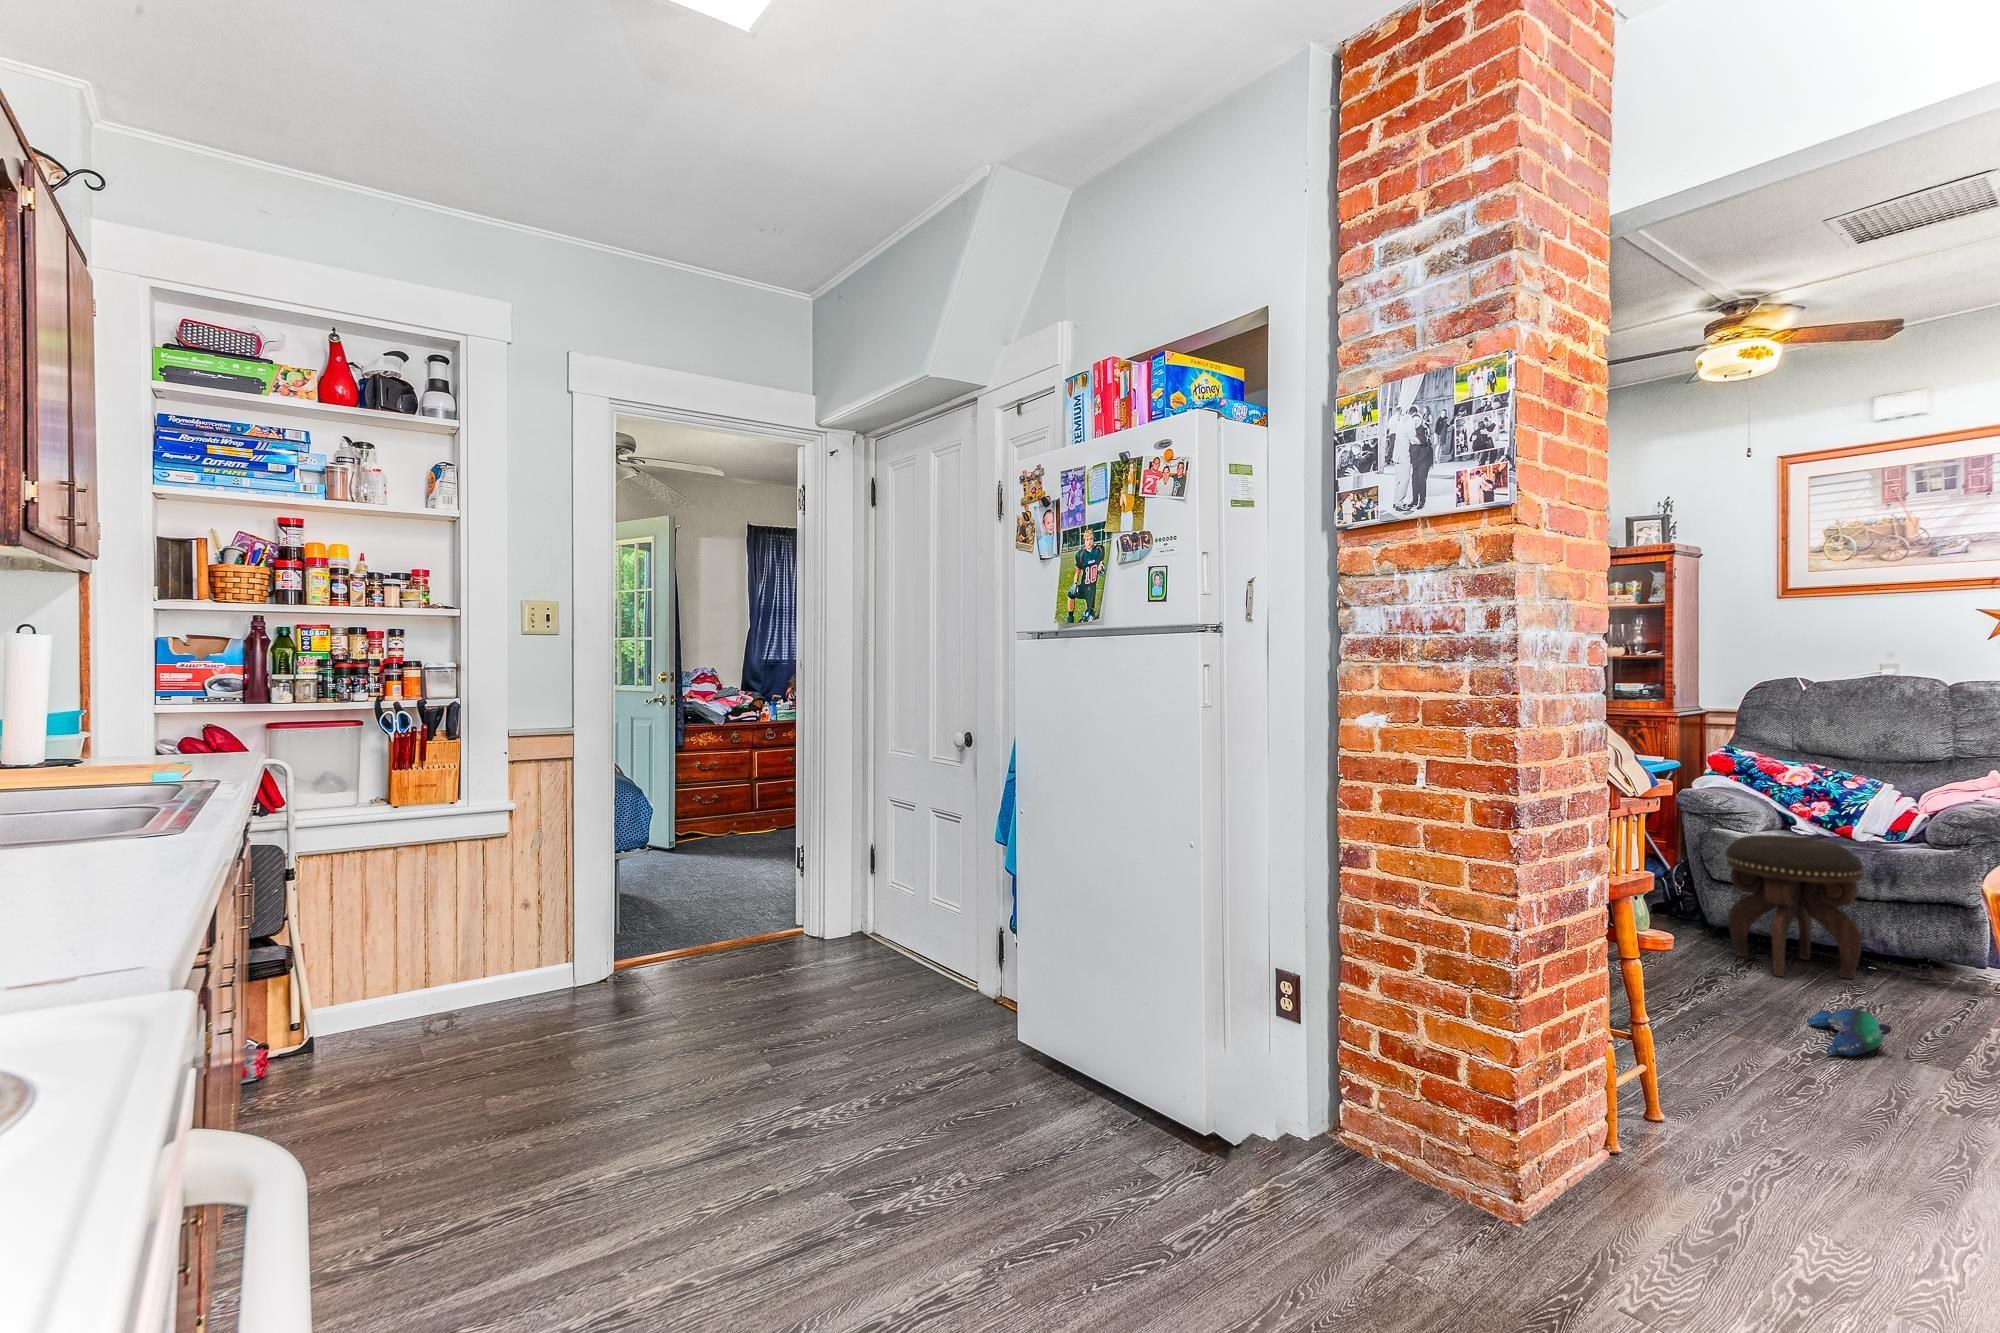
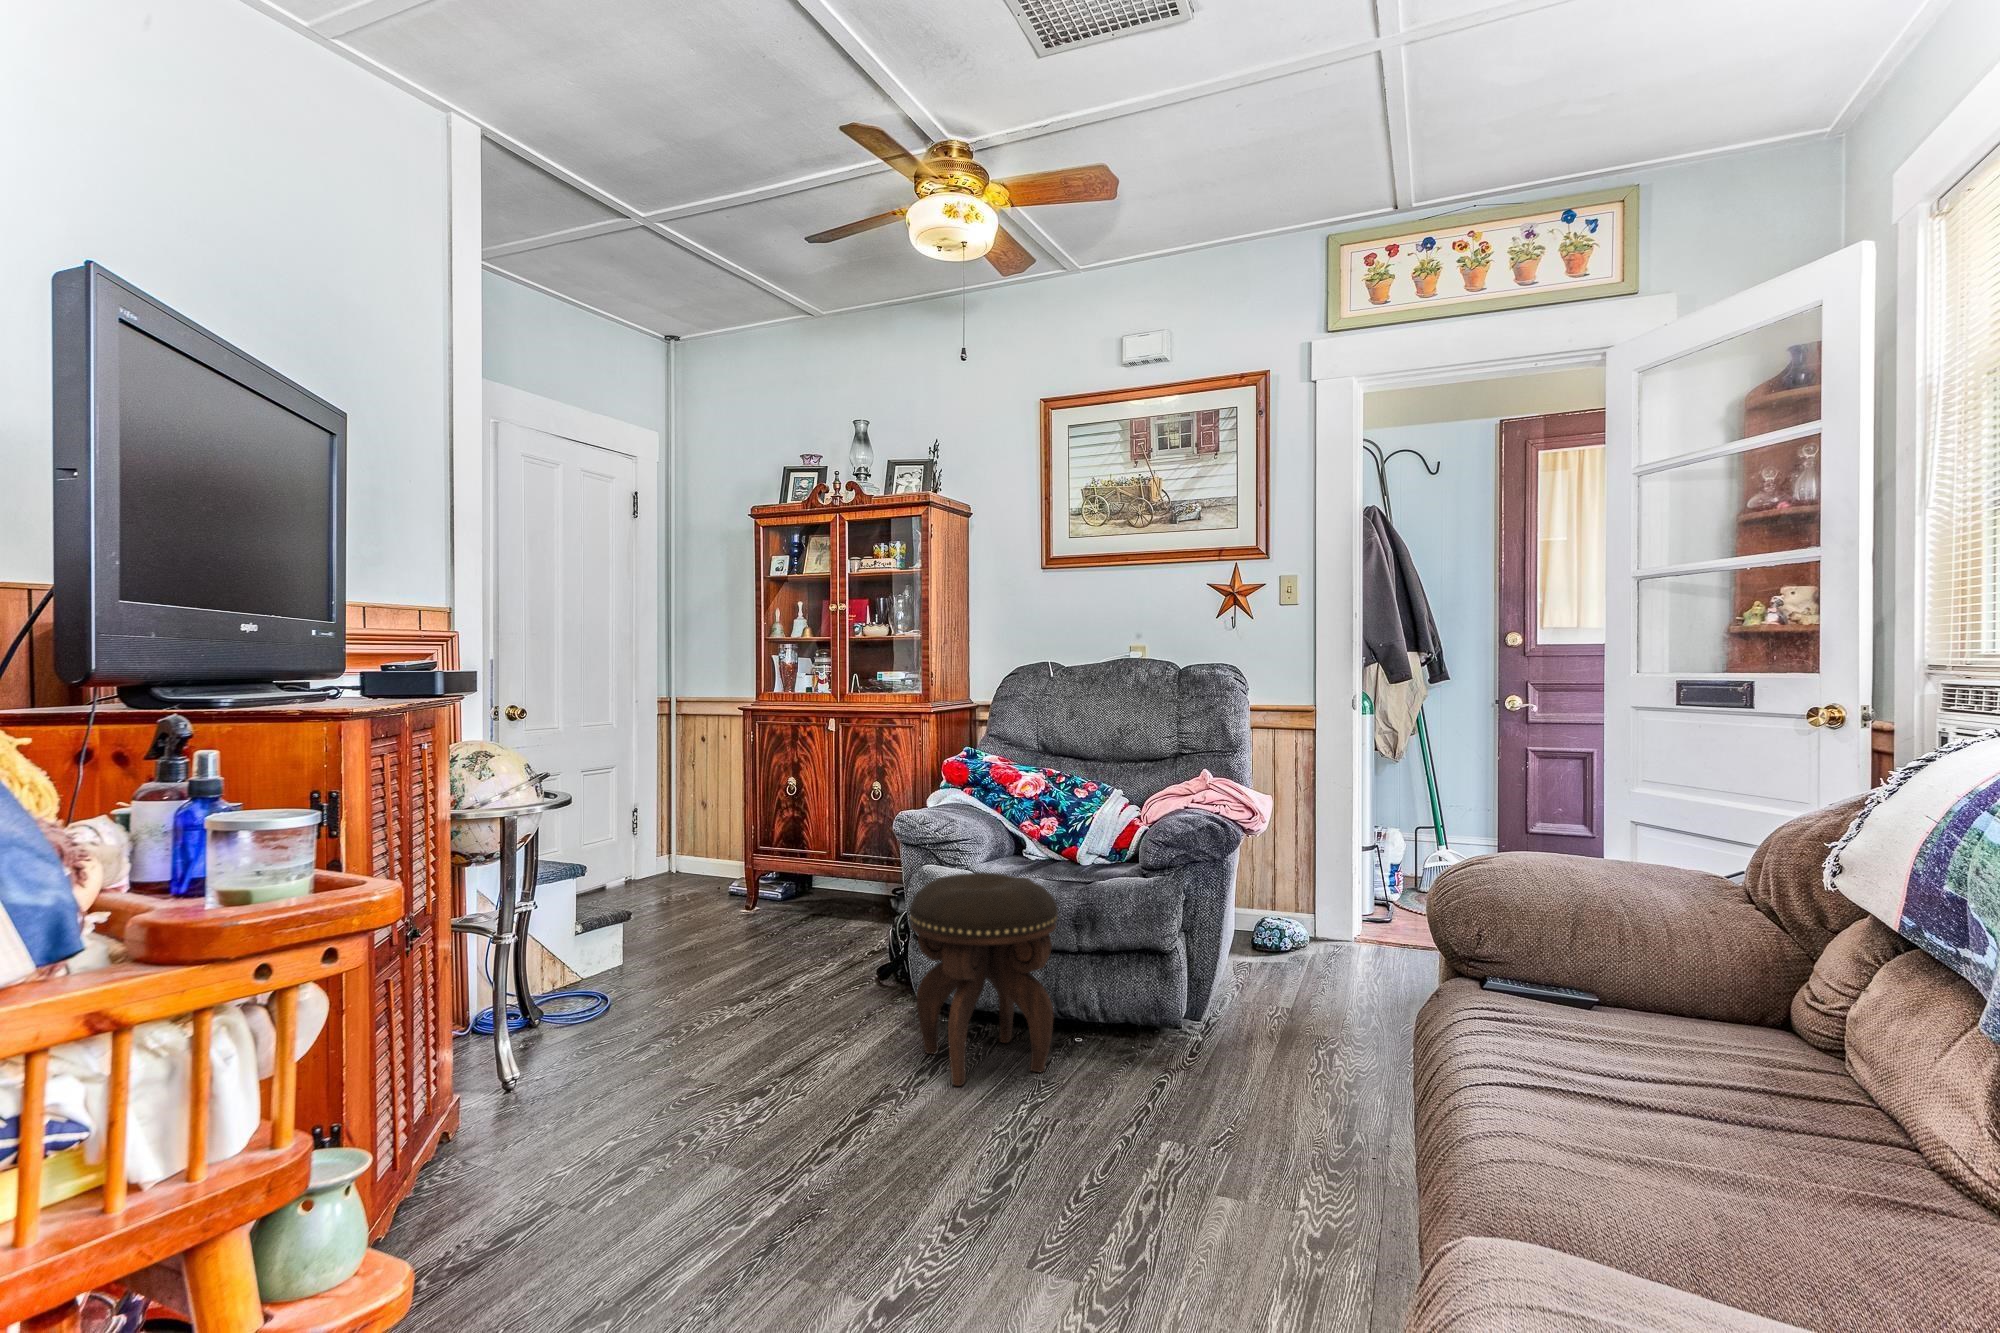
plush toy: present [1806,1009,1891,1056] -> none [931,1166,1025,1275]

